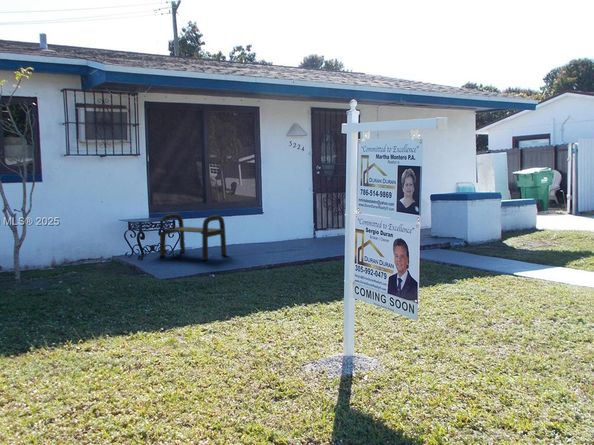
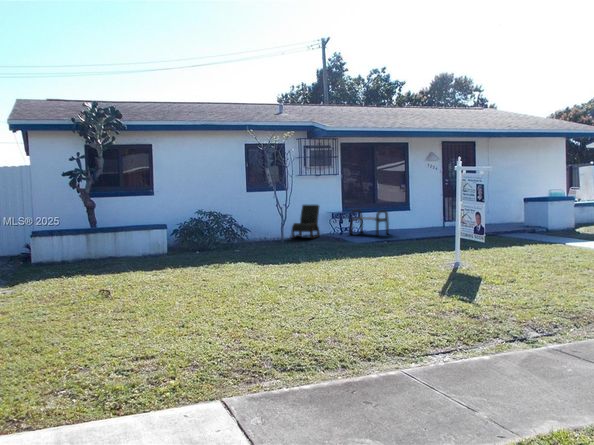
lounge chair: none [45,207,103,271] -> present [291,205,320,239]

